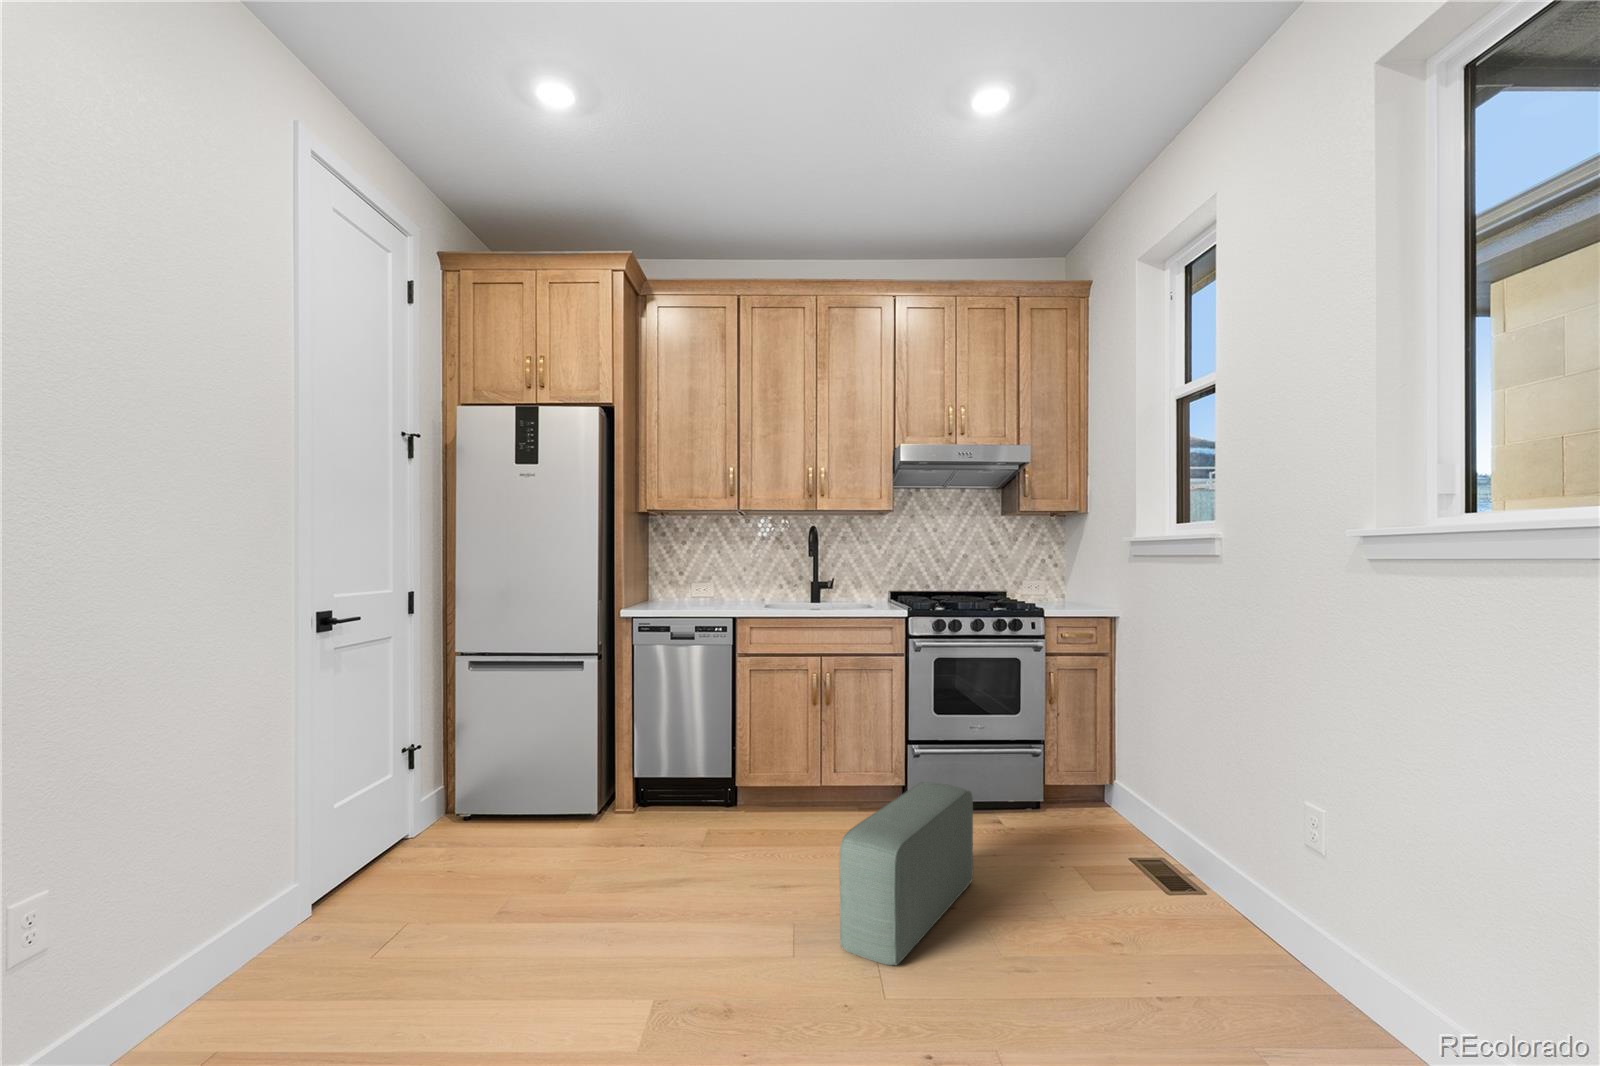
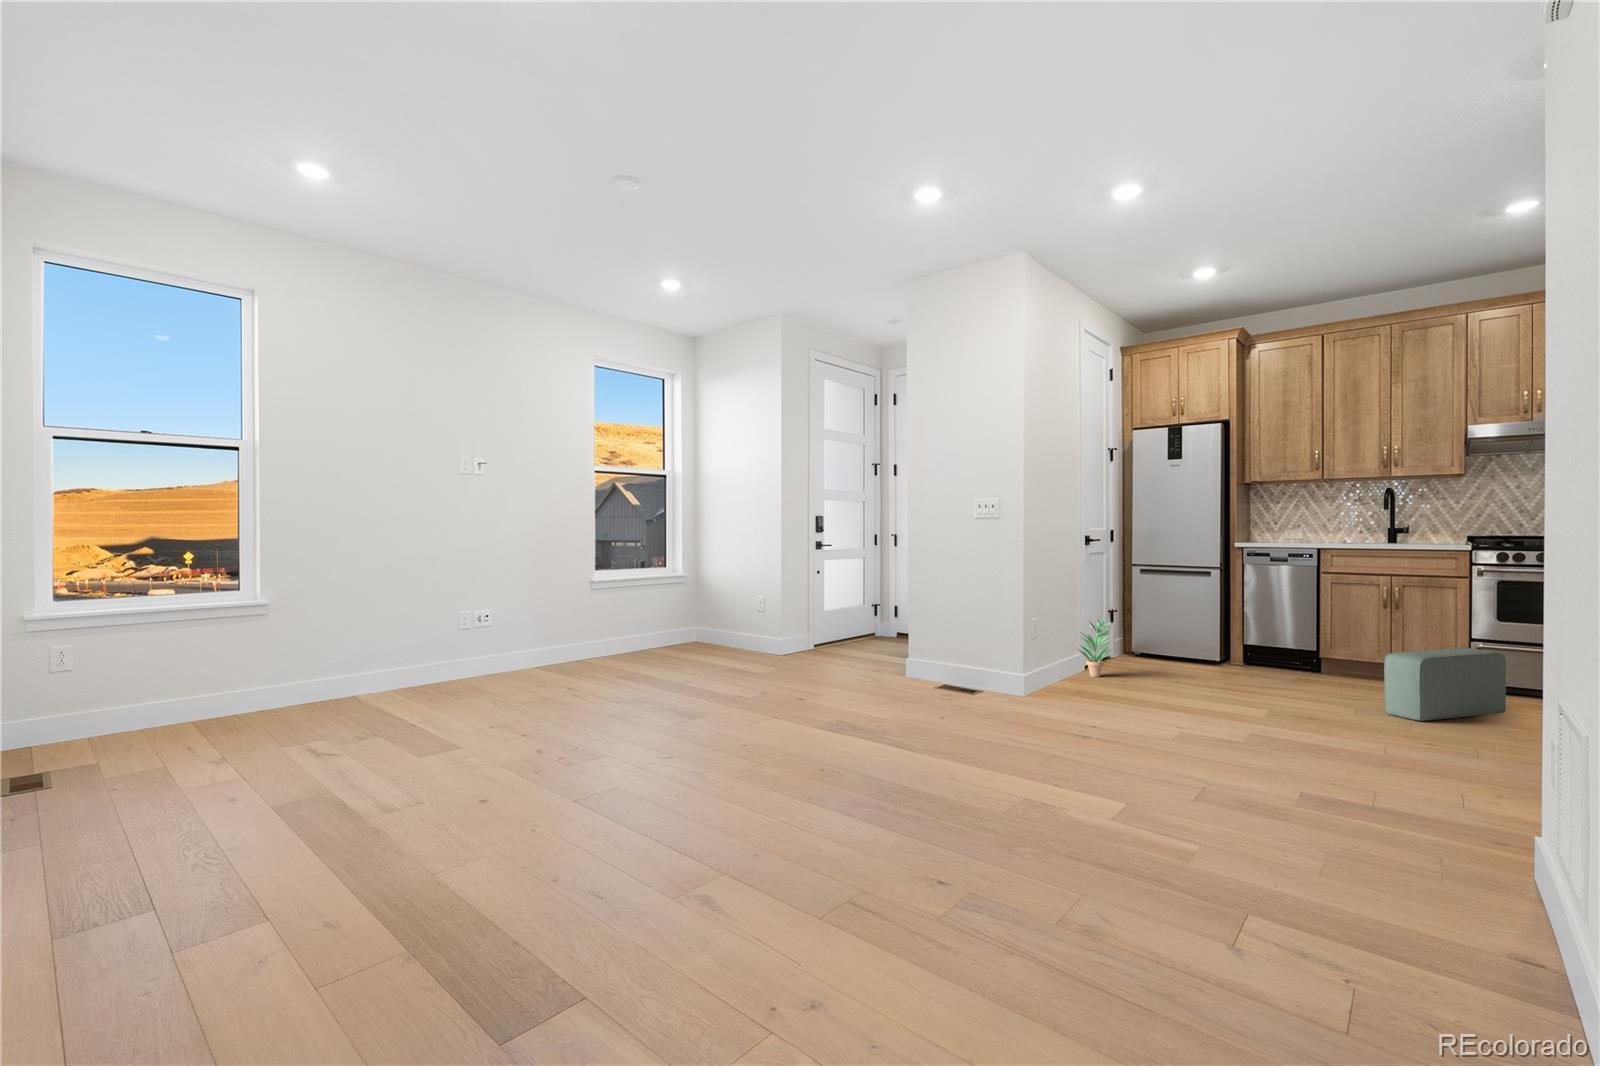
potted plant: none [253,808,353,960] -> present [1078,618,1112,677]

